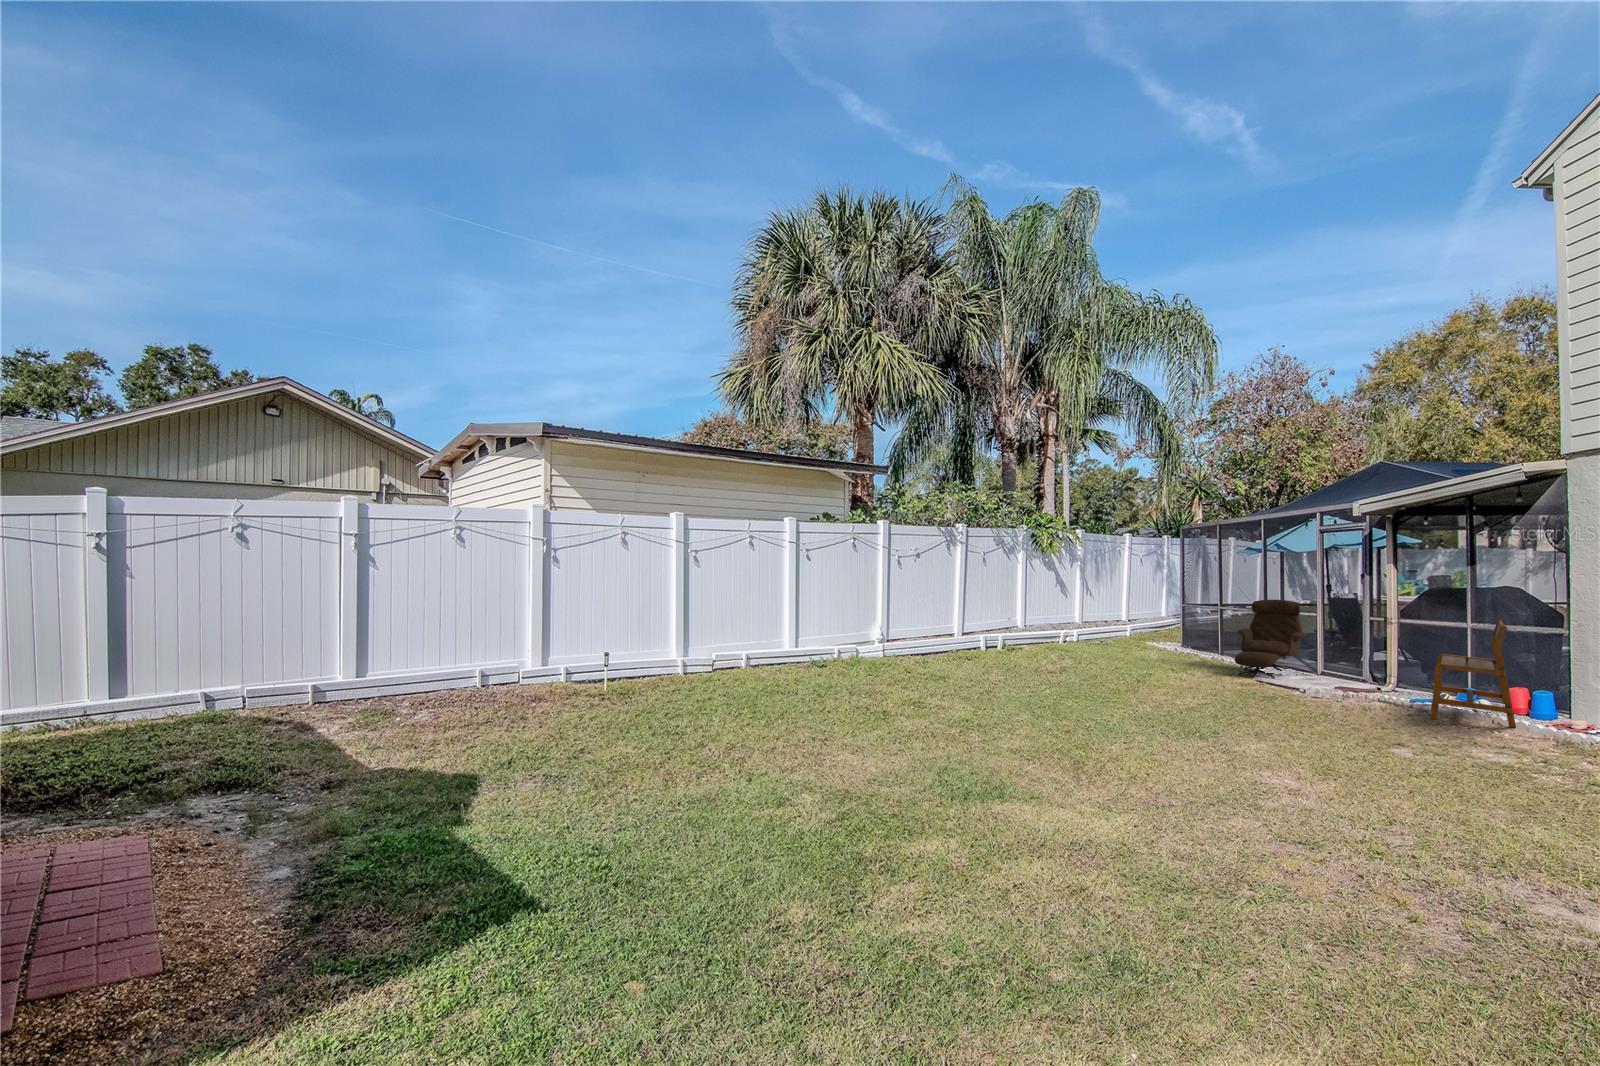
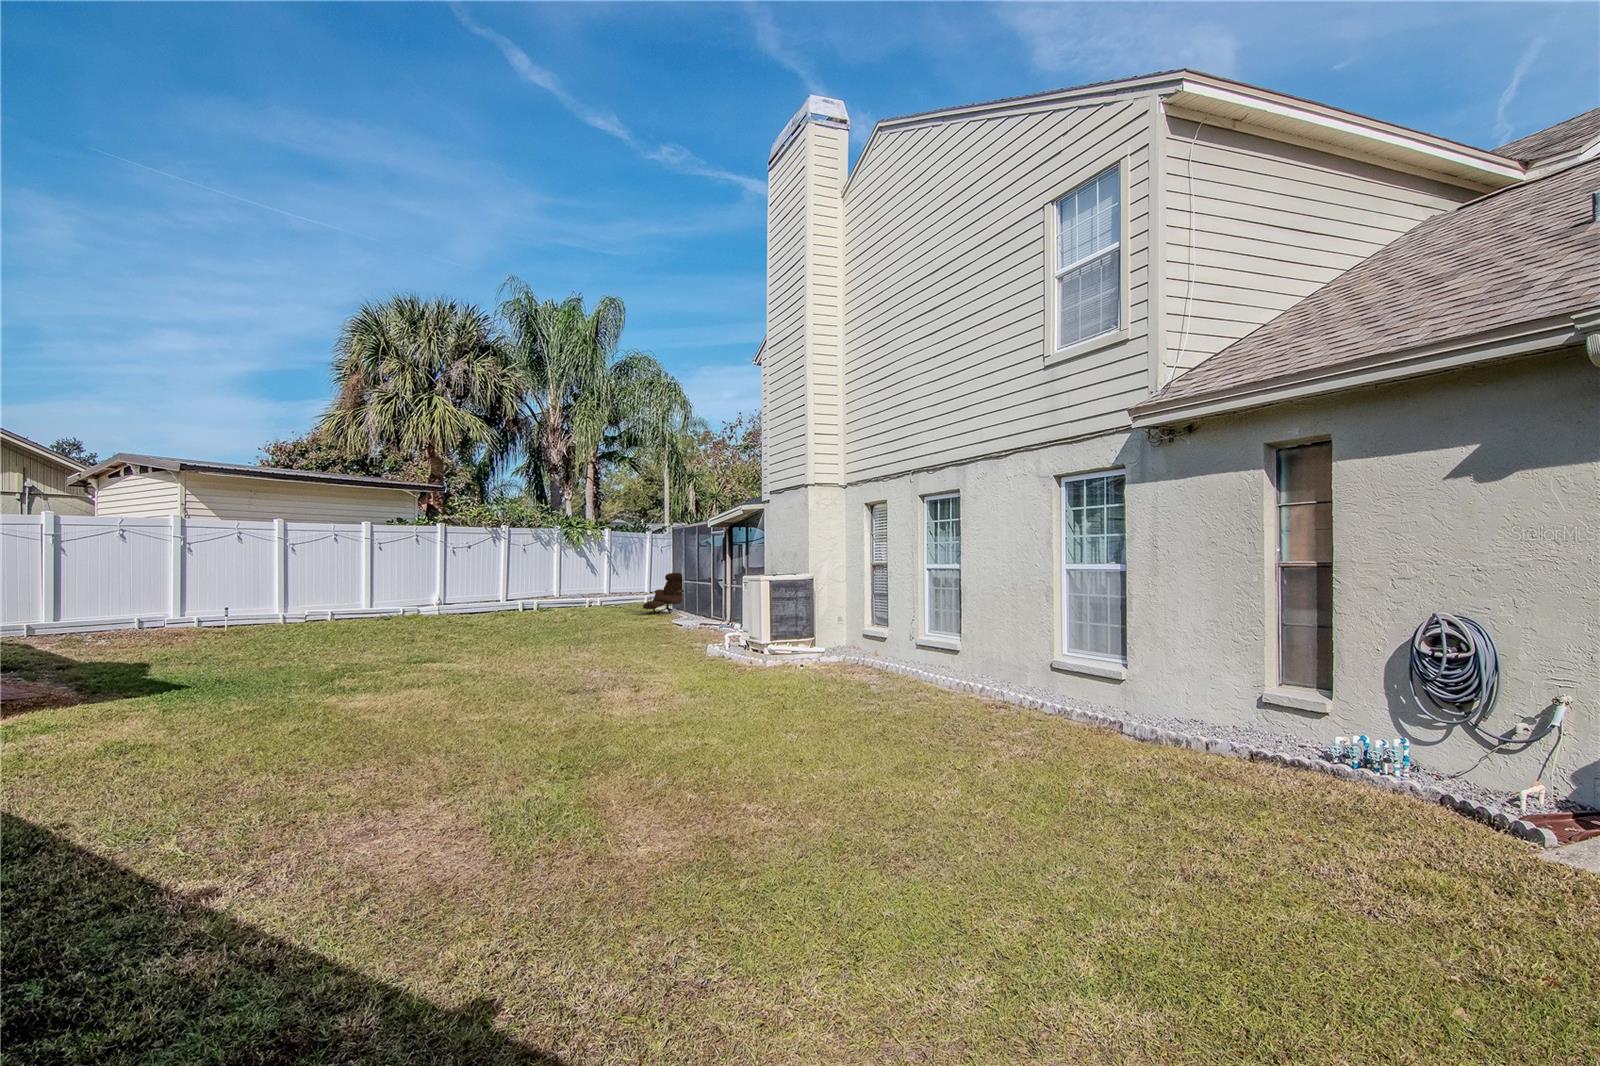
bench: present [1431,620,1516,727] -> none [675,578,723,624]

